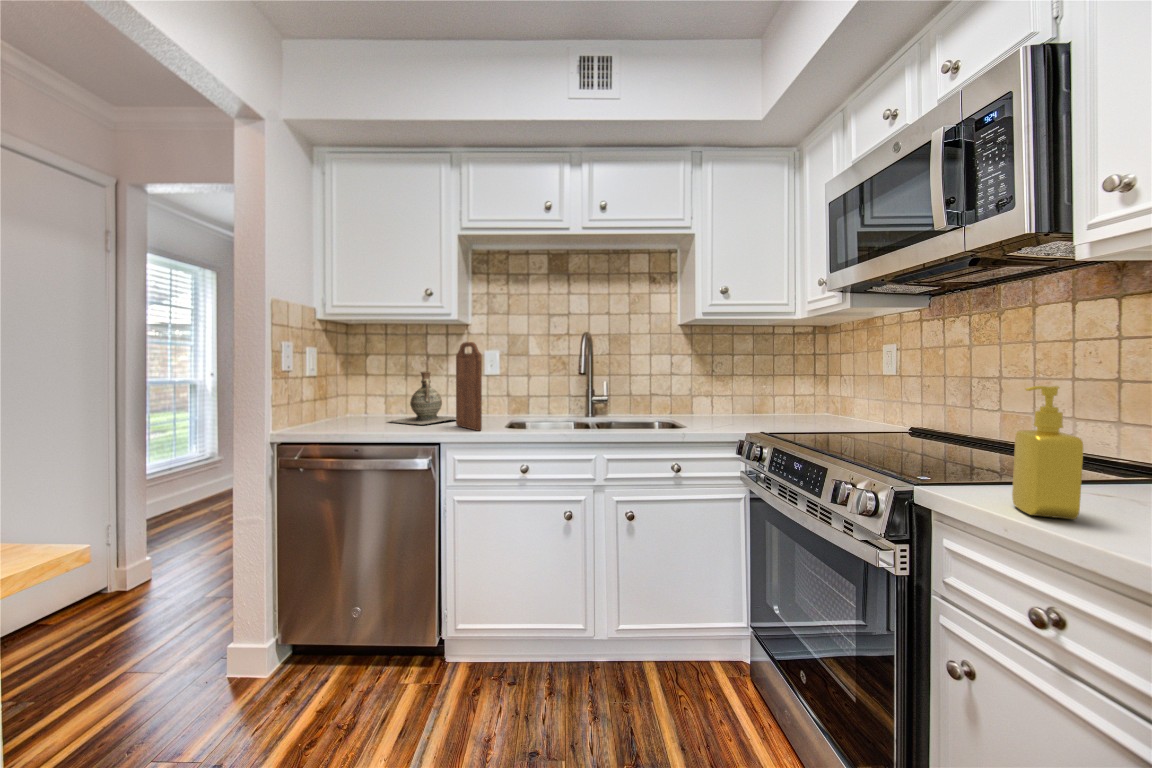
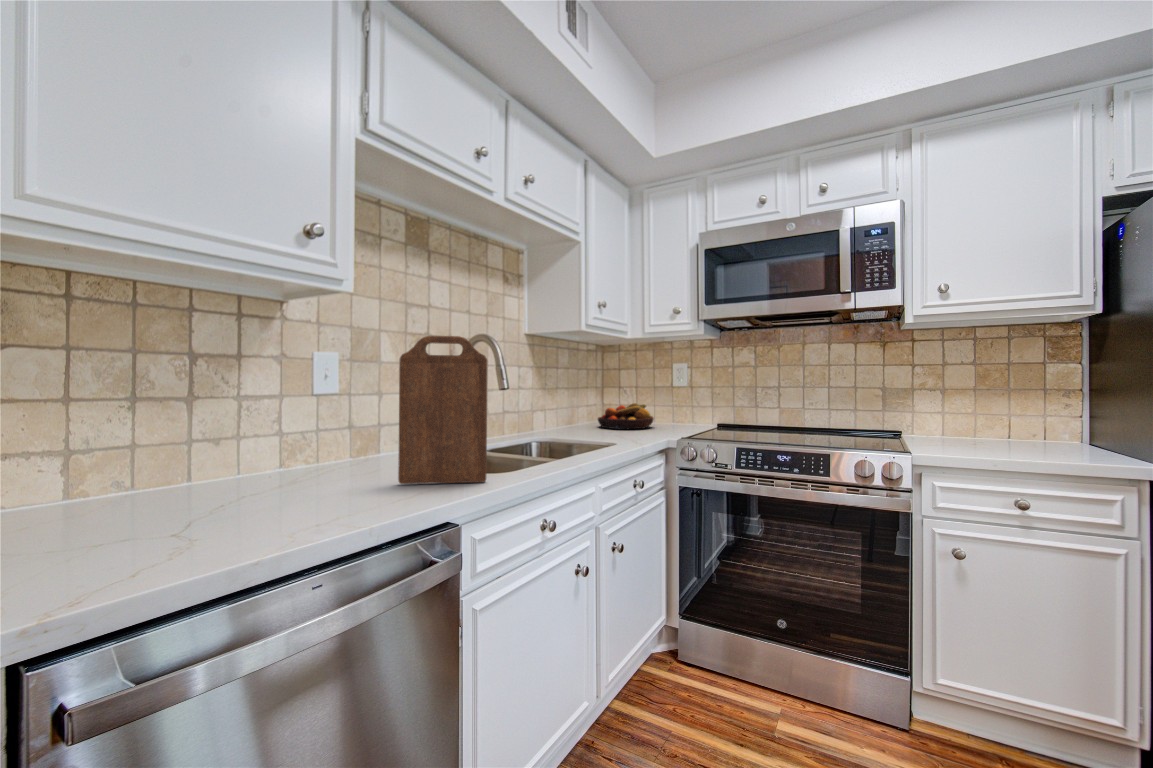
ceramic jug: present [389,371,456,424] -> none [186,388,335,509]
soap dispenser: present [1012,386,1083,519] -> none [948,387,988,454]
fruit bowl: none [765,393,840,422] -> present [598,403,654,429]

